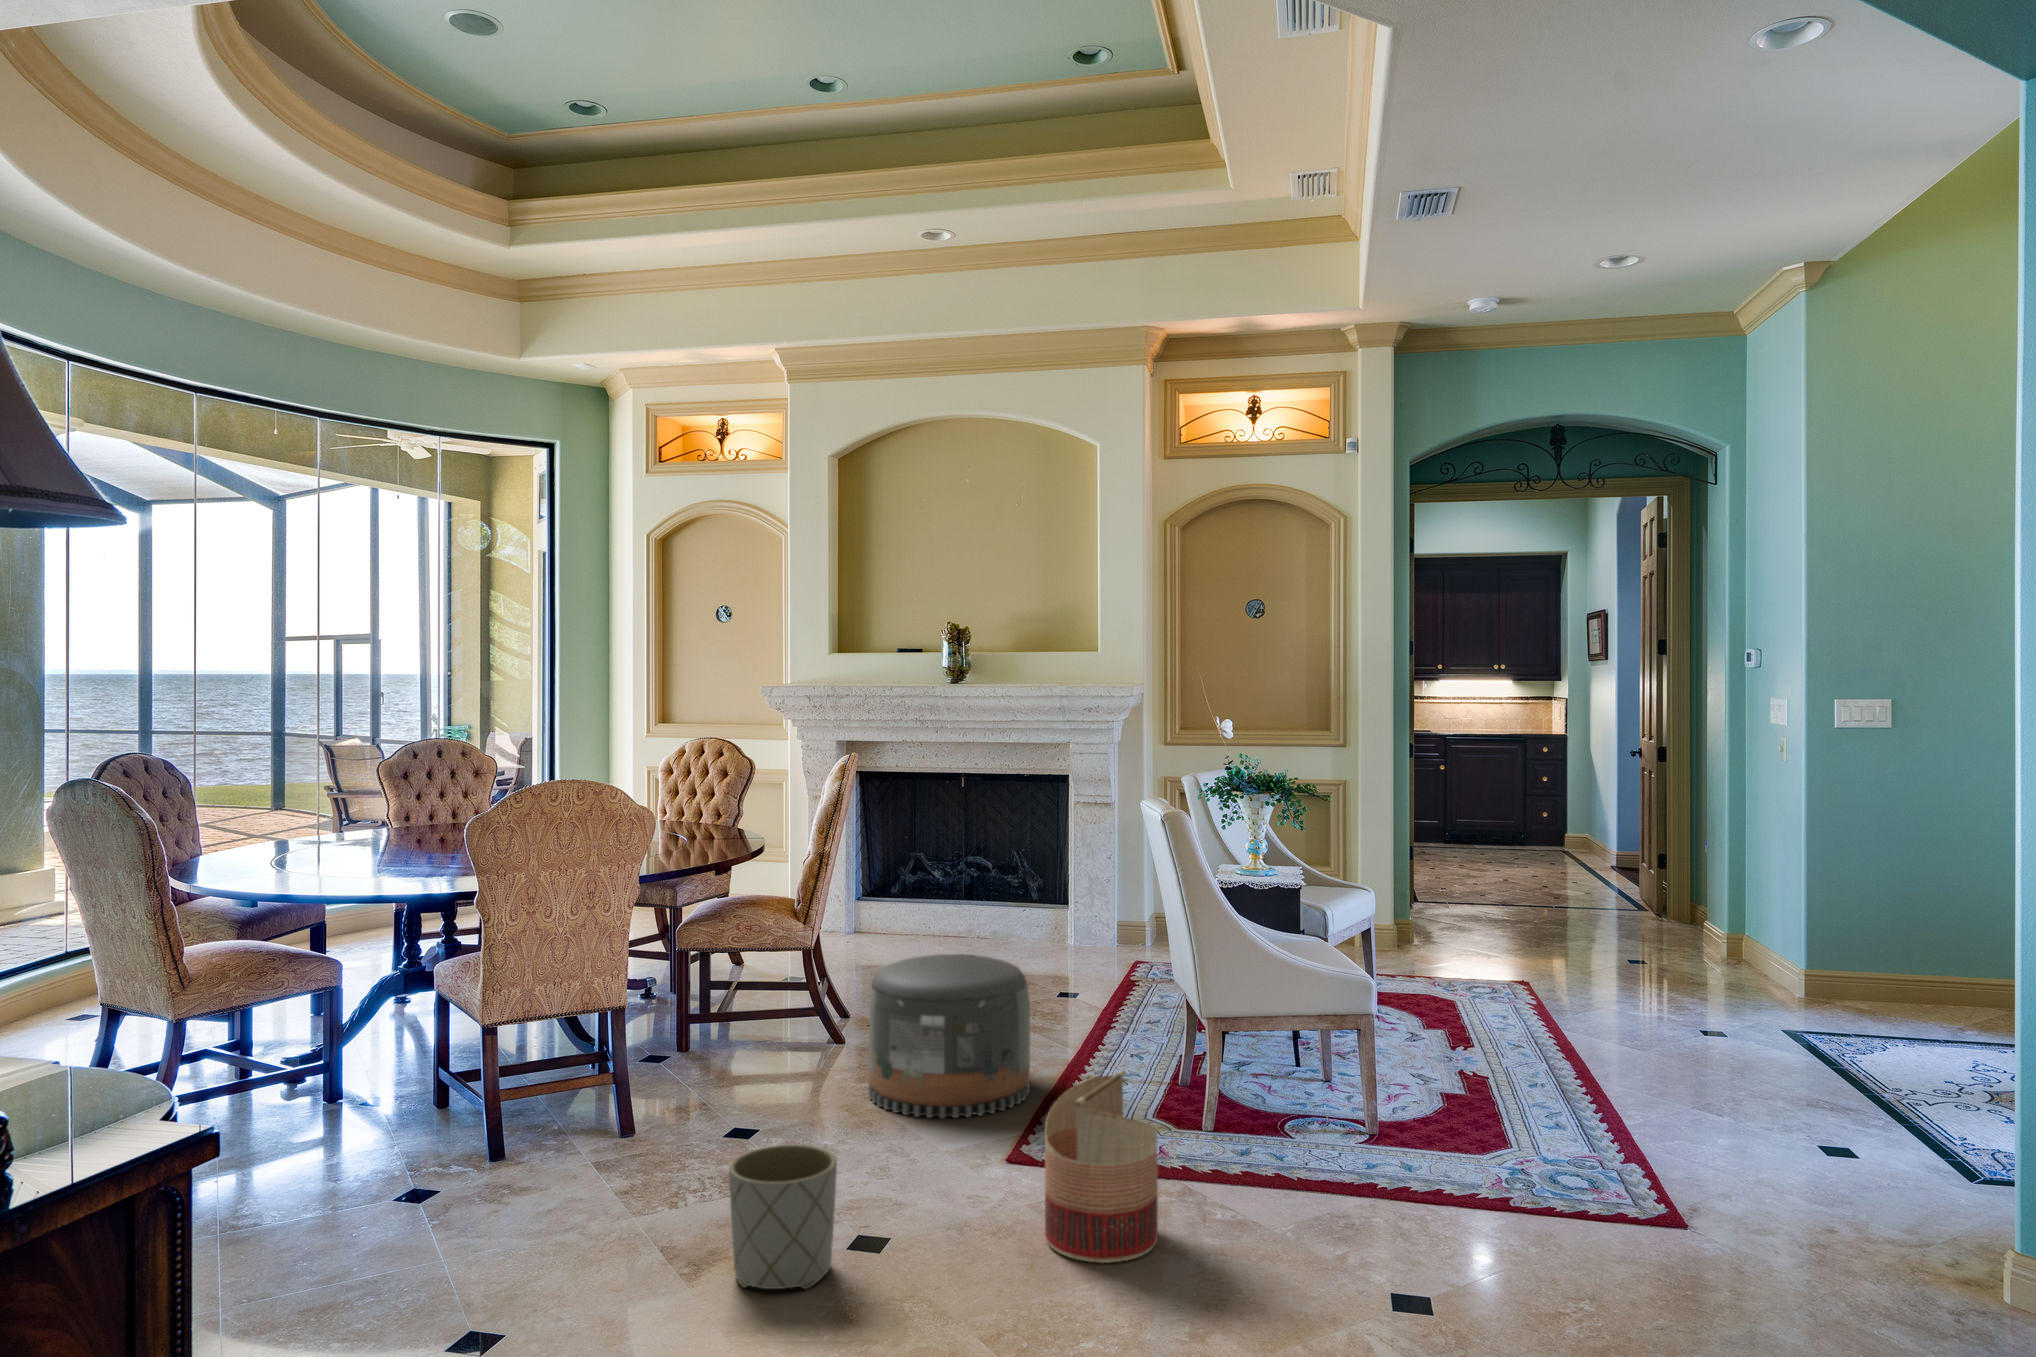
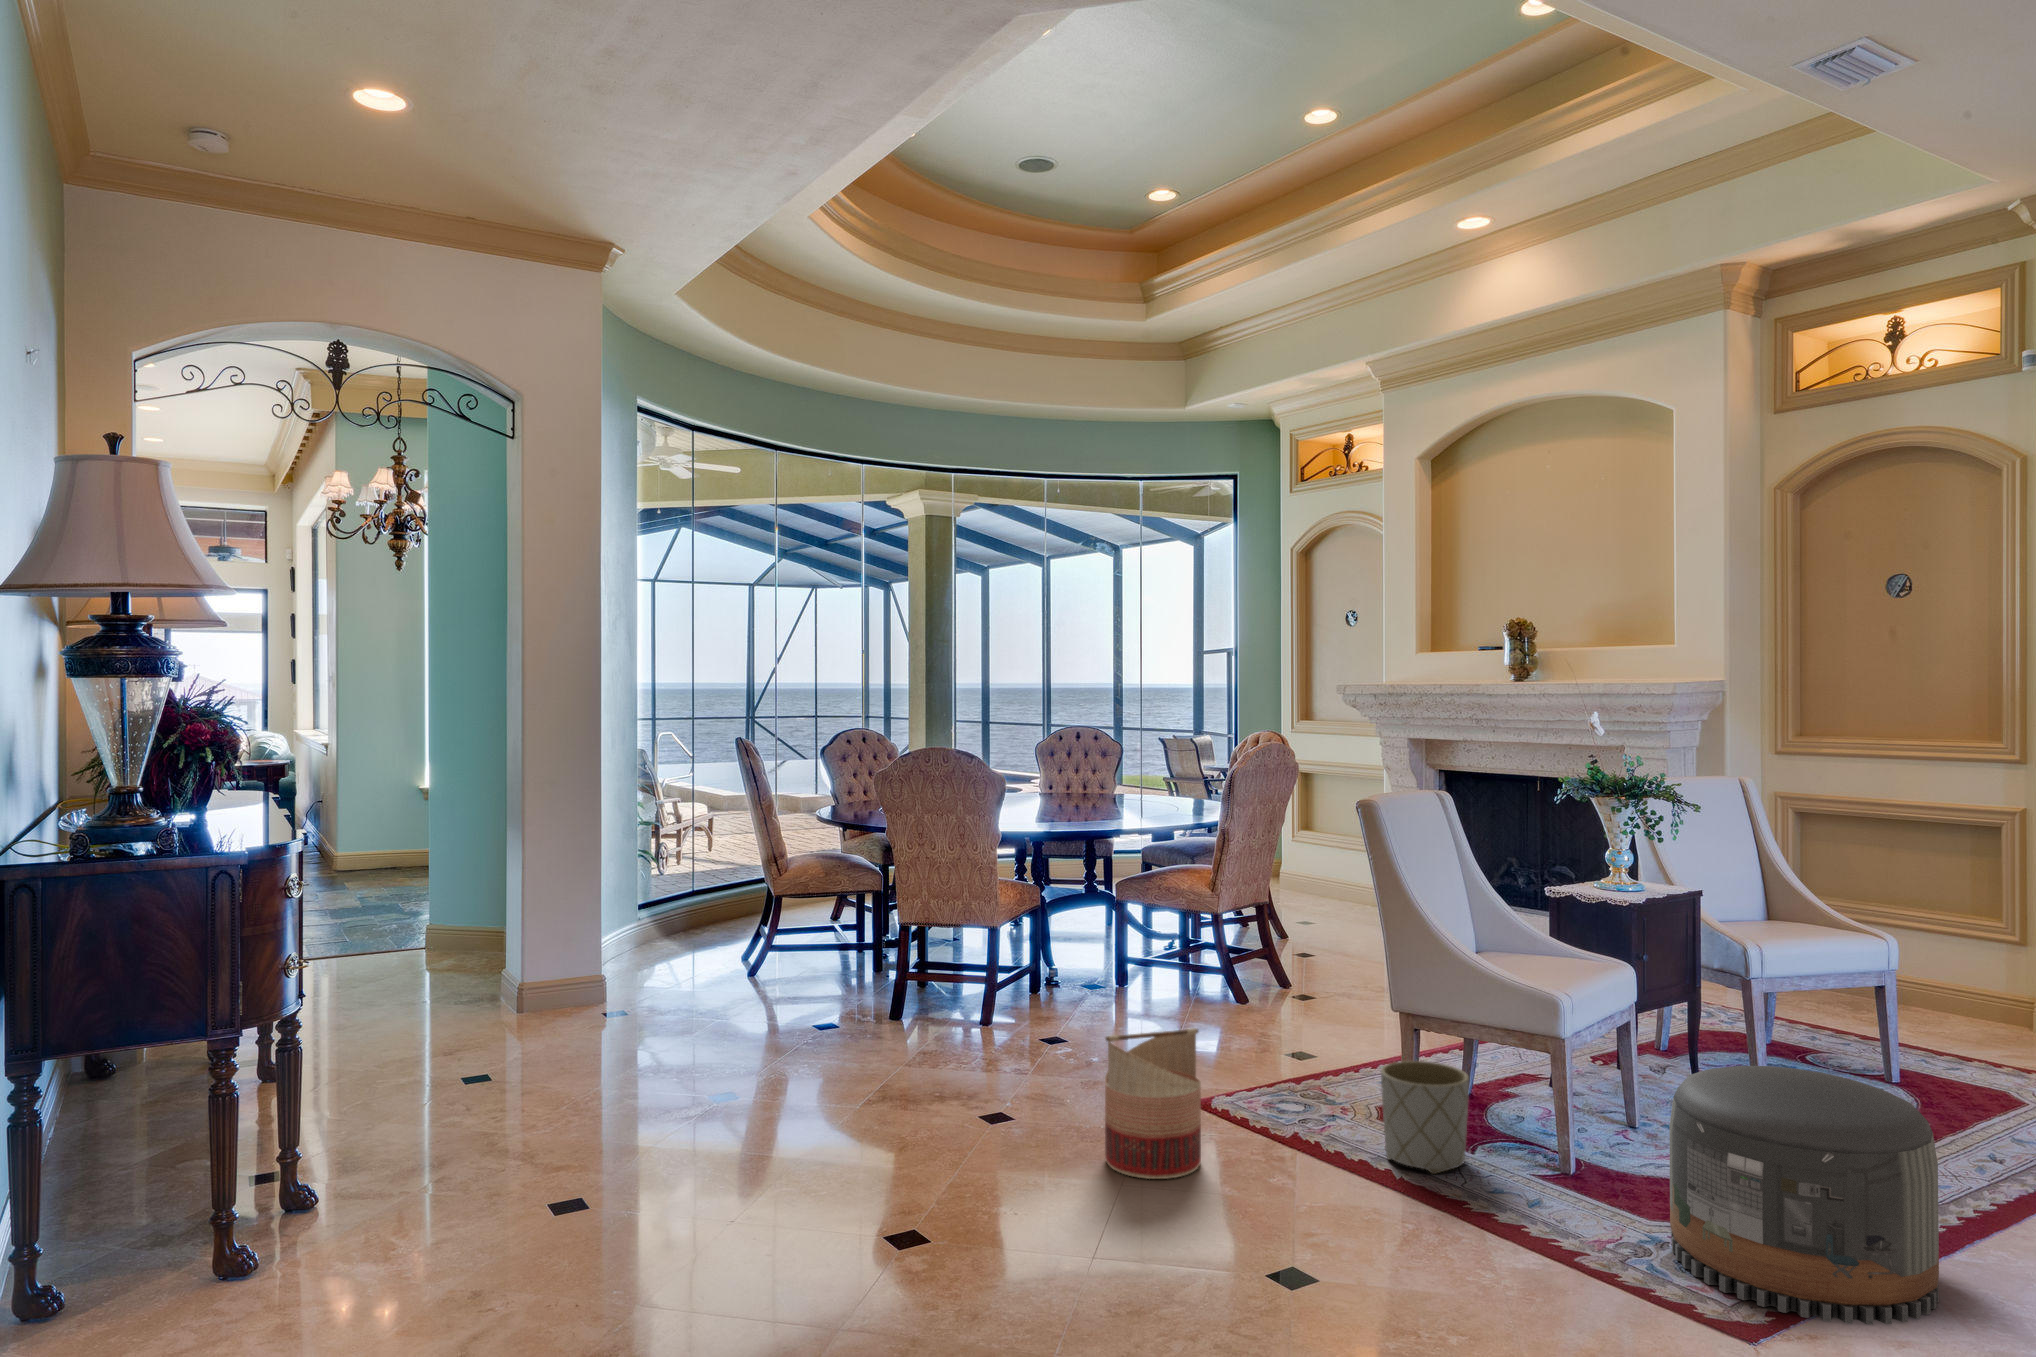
pouf: present [869,954,1030,1118] -> present [1669,1066,1939,1325]
planter: present [729,1145,837,1289] -> present [1381,1061,1469,1174]

